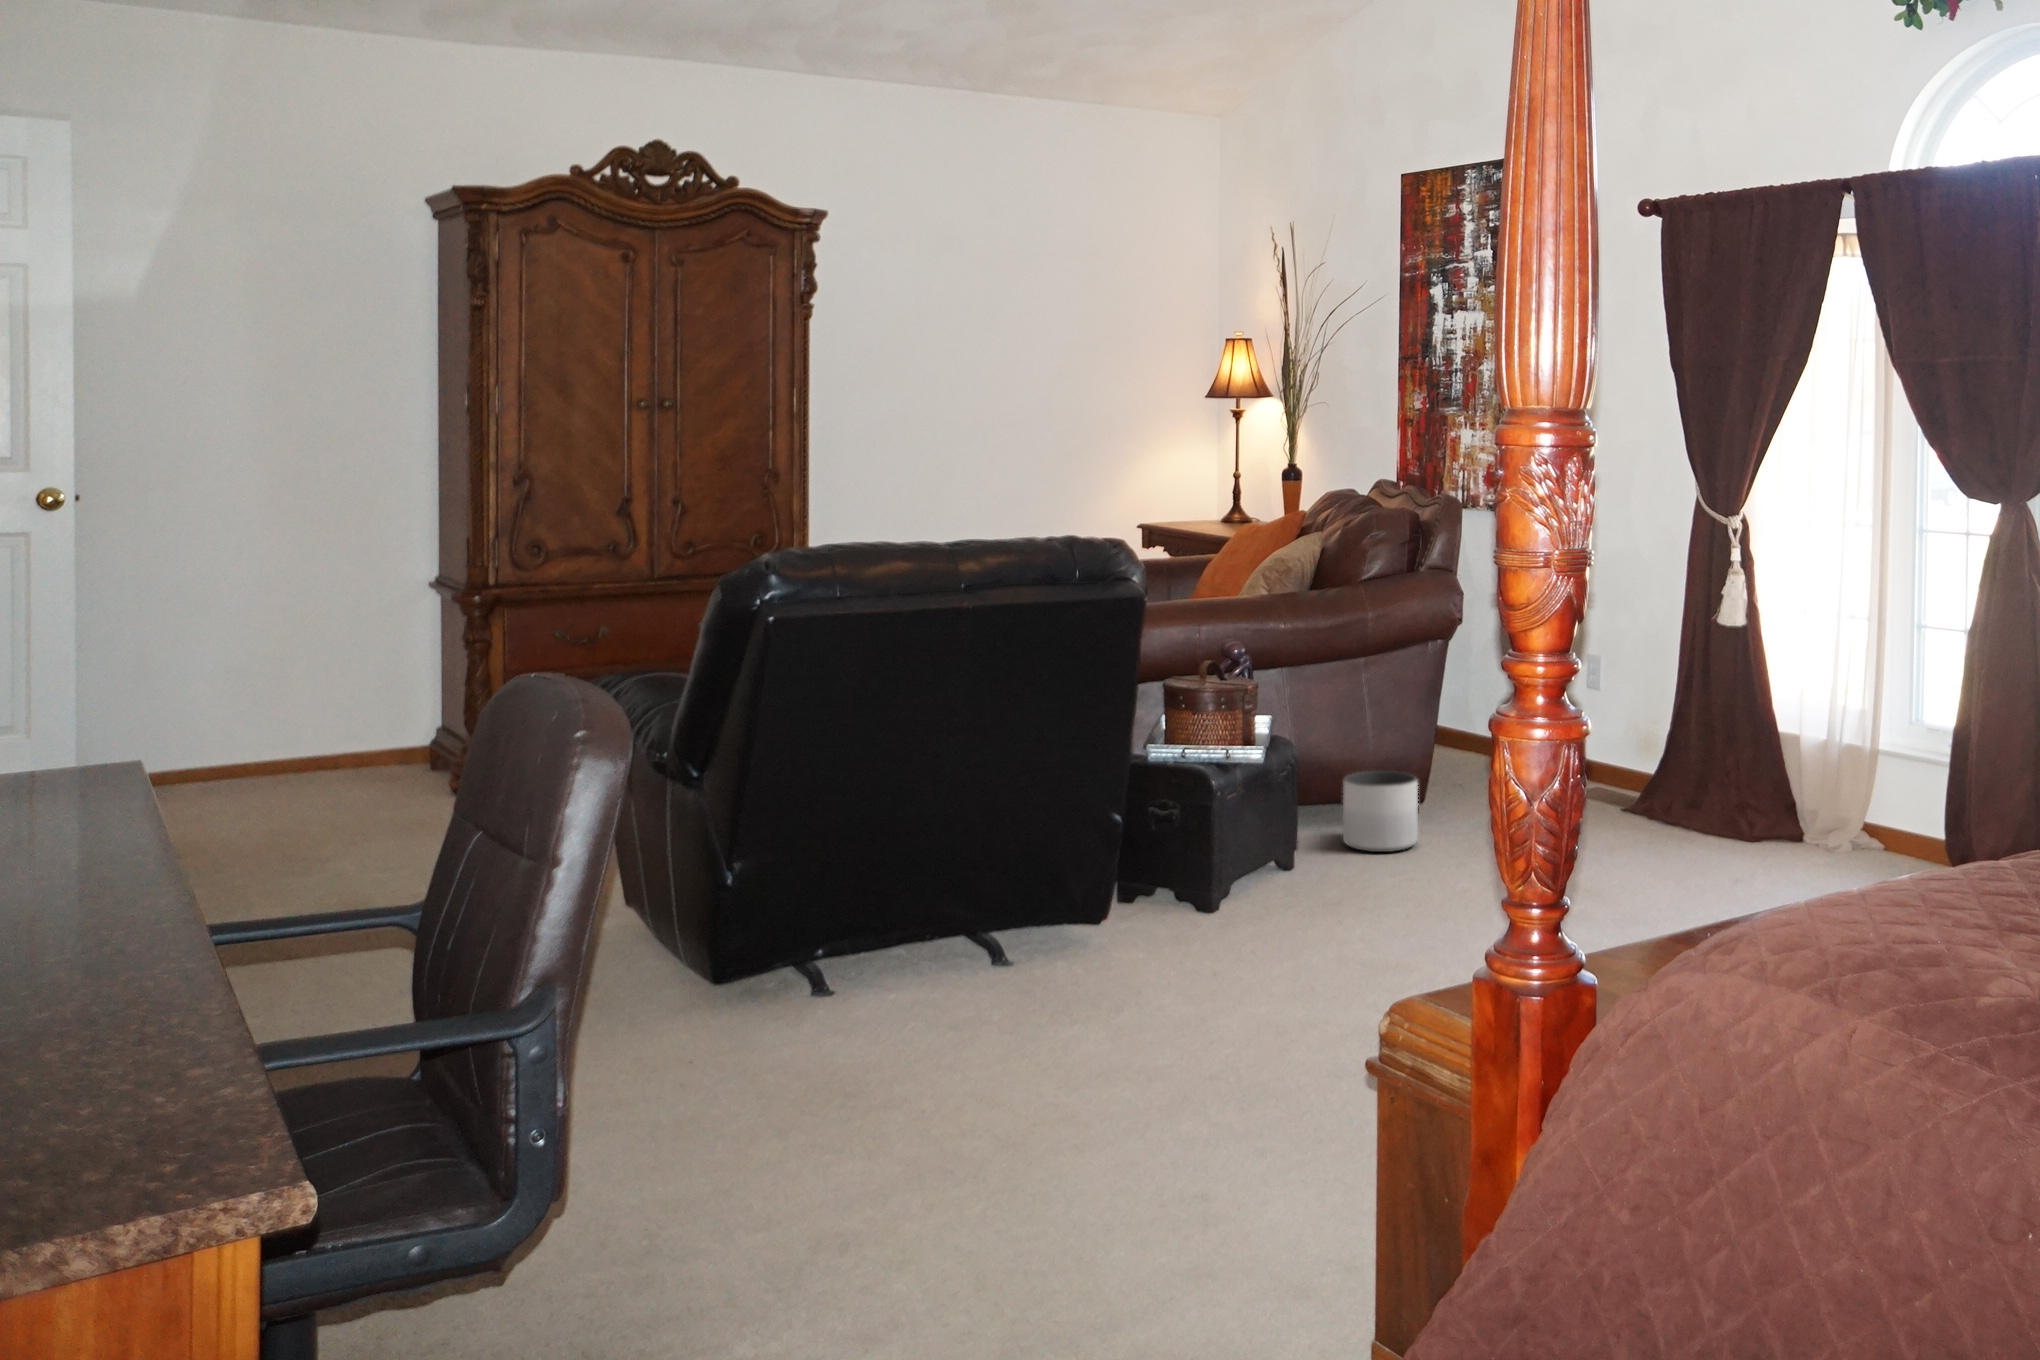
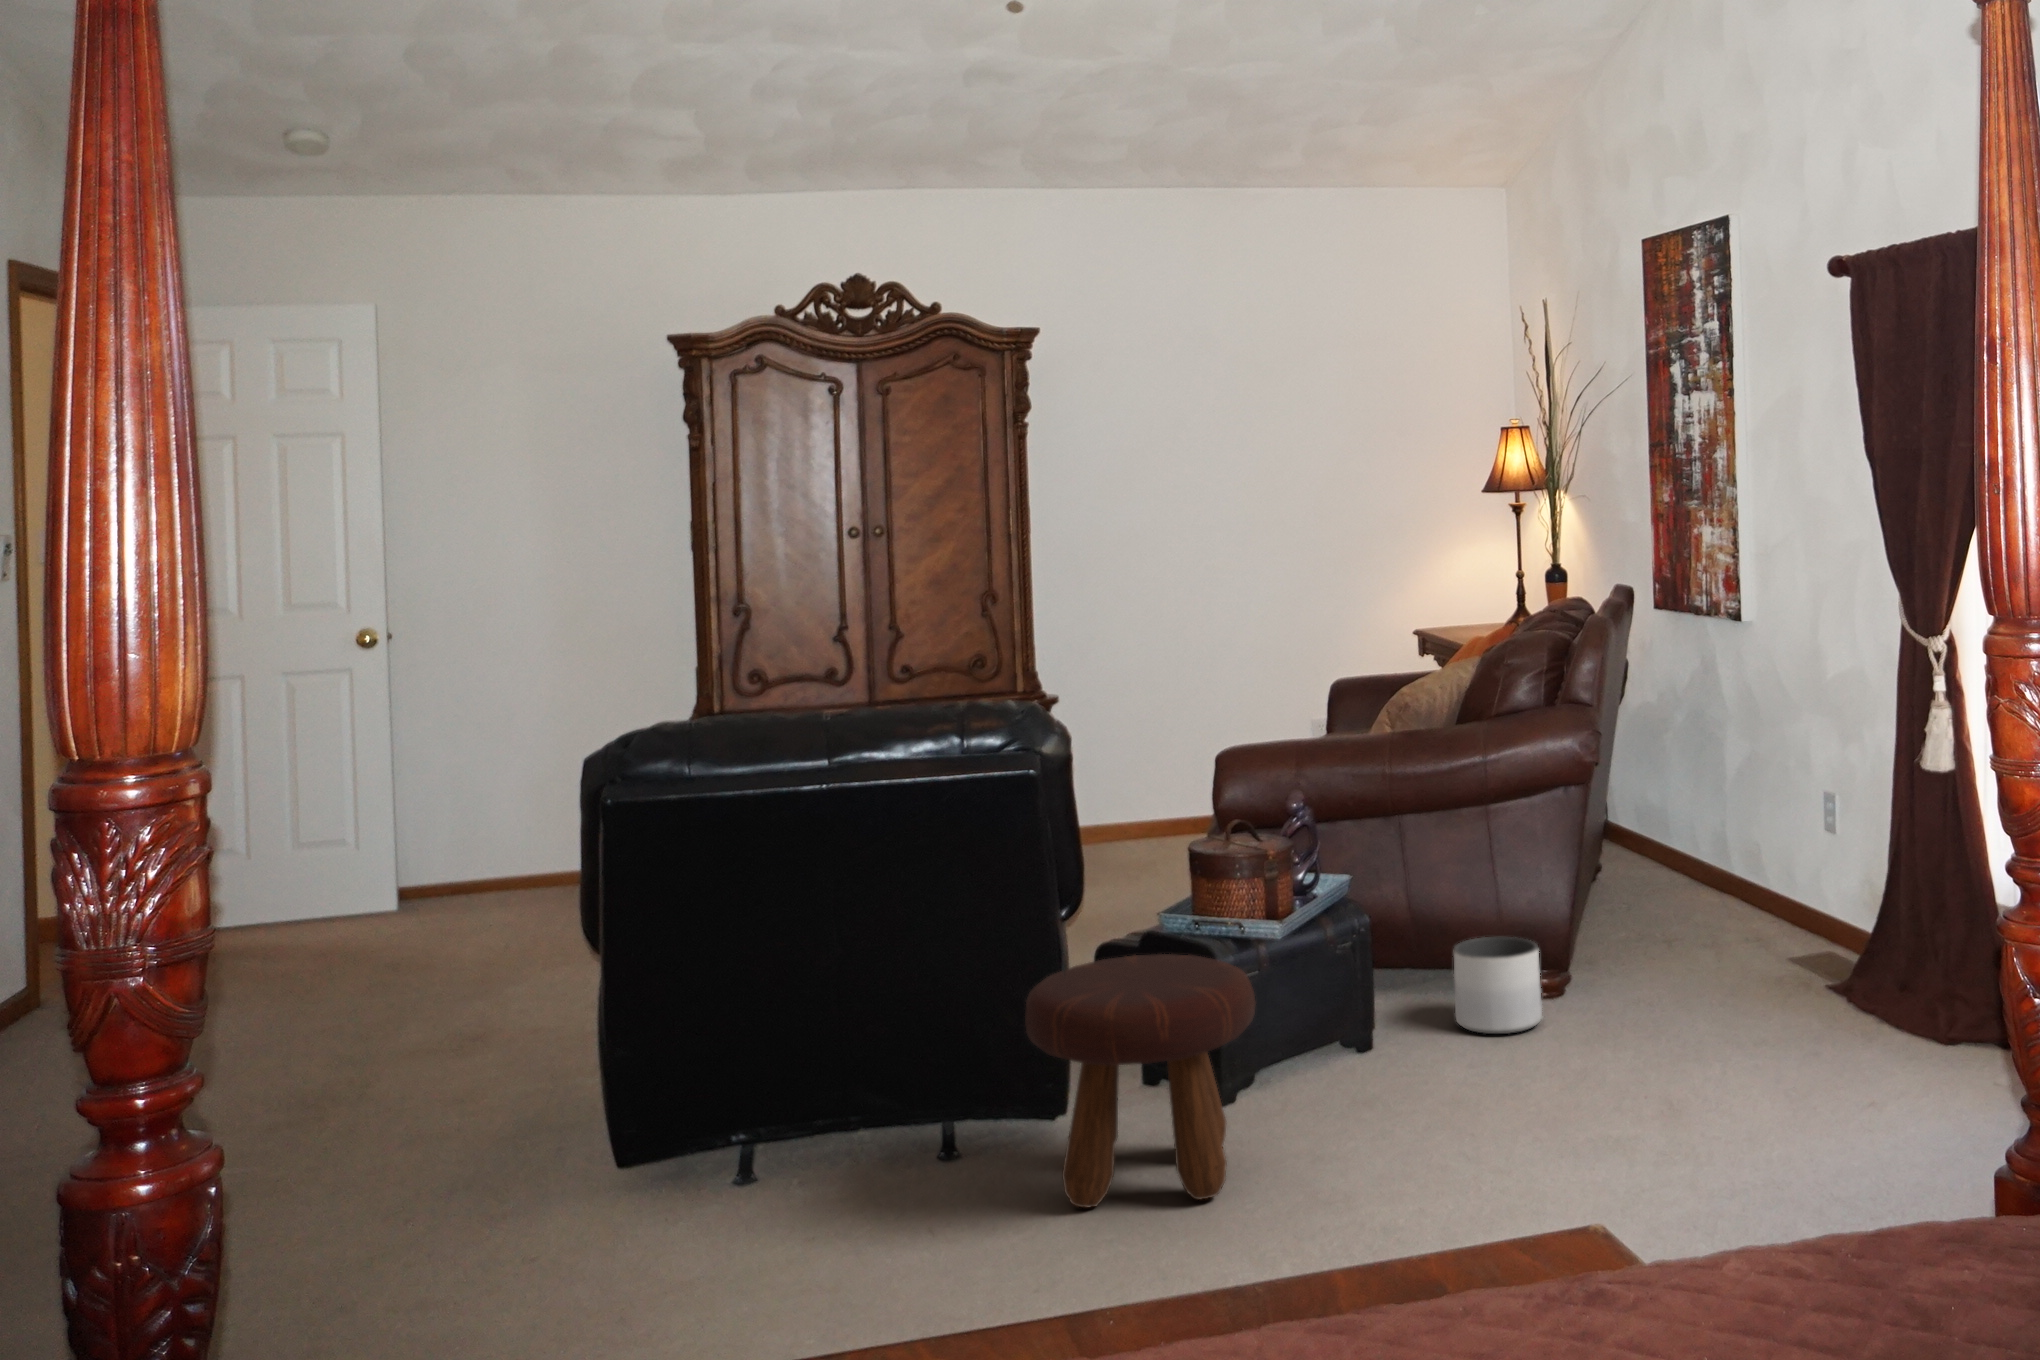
footstool: none [1103,774,1310,993] -> present [1025,954,1255,1207]

